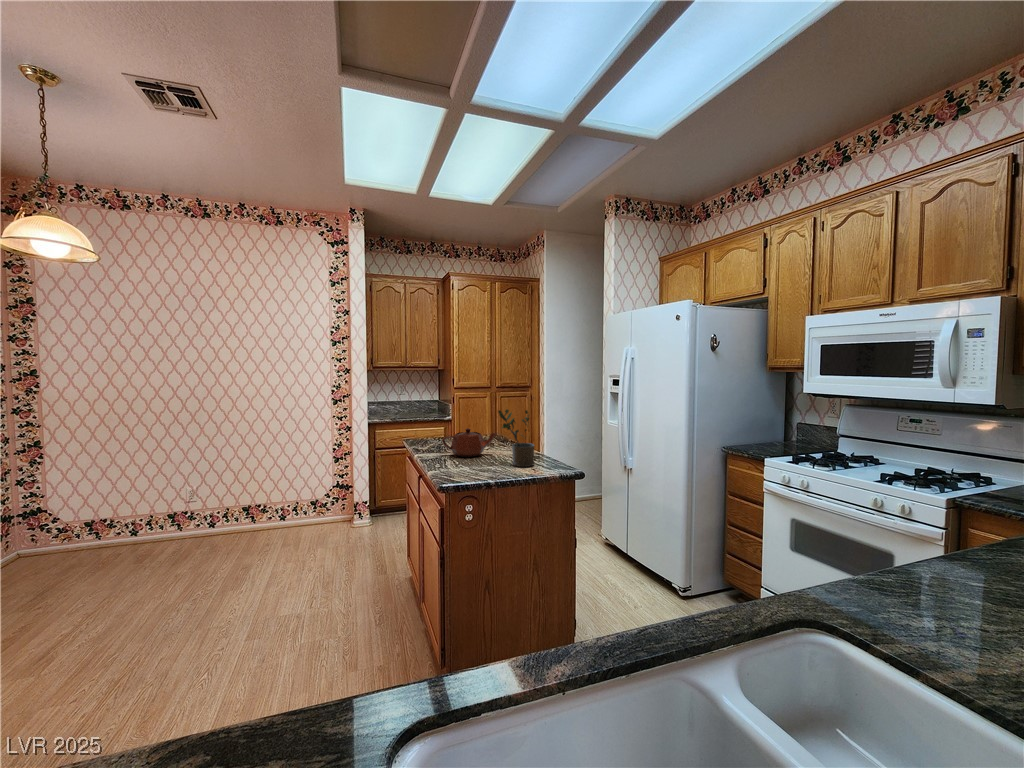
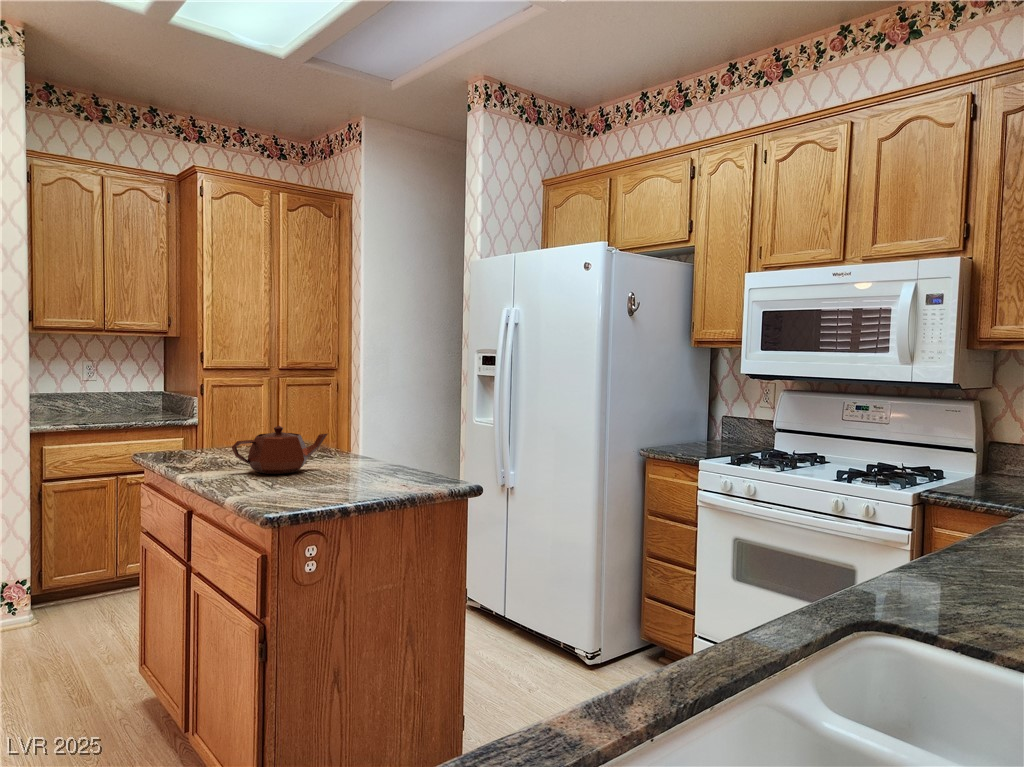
potted plant: present [498,409,534,467] -> none [343,392,402,484]

